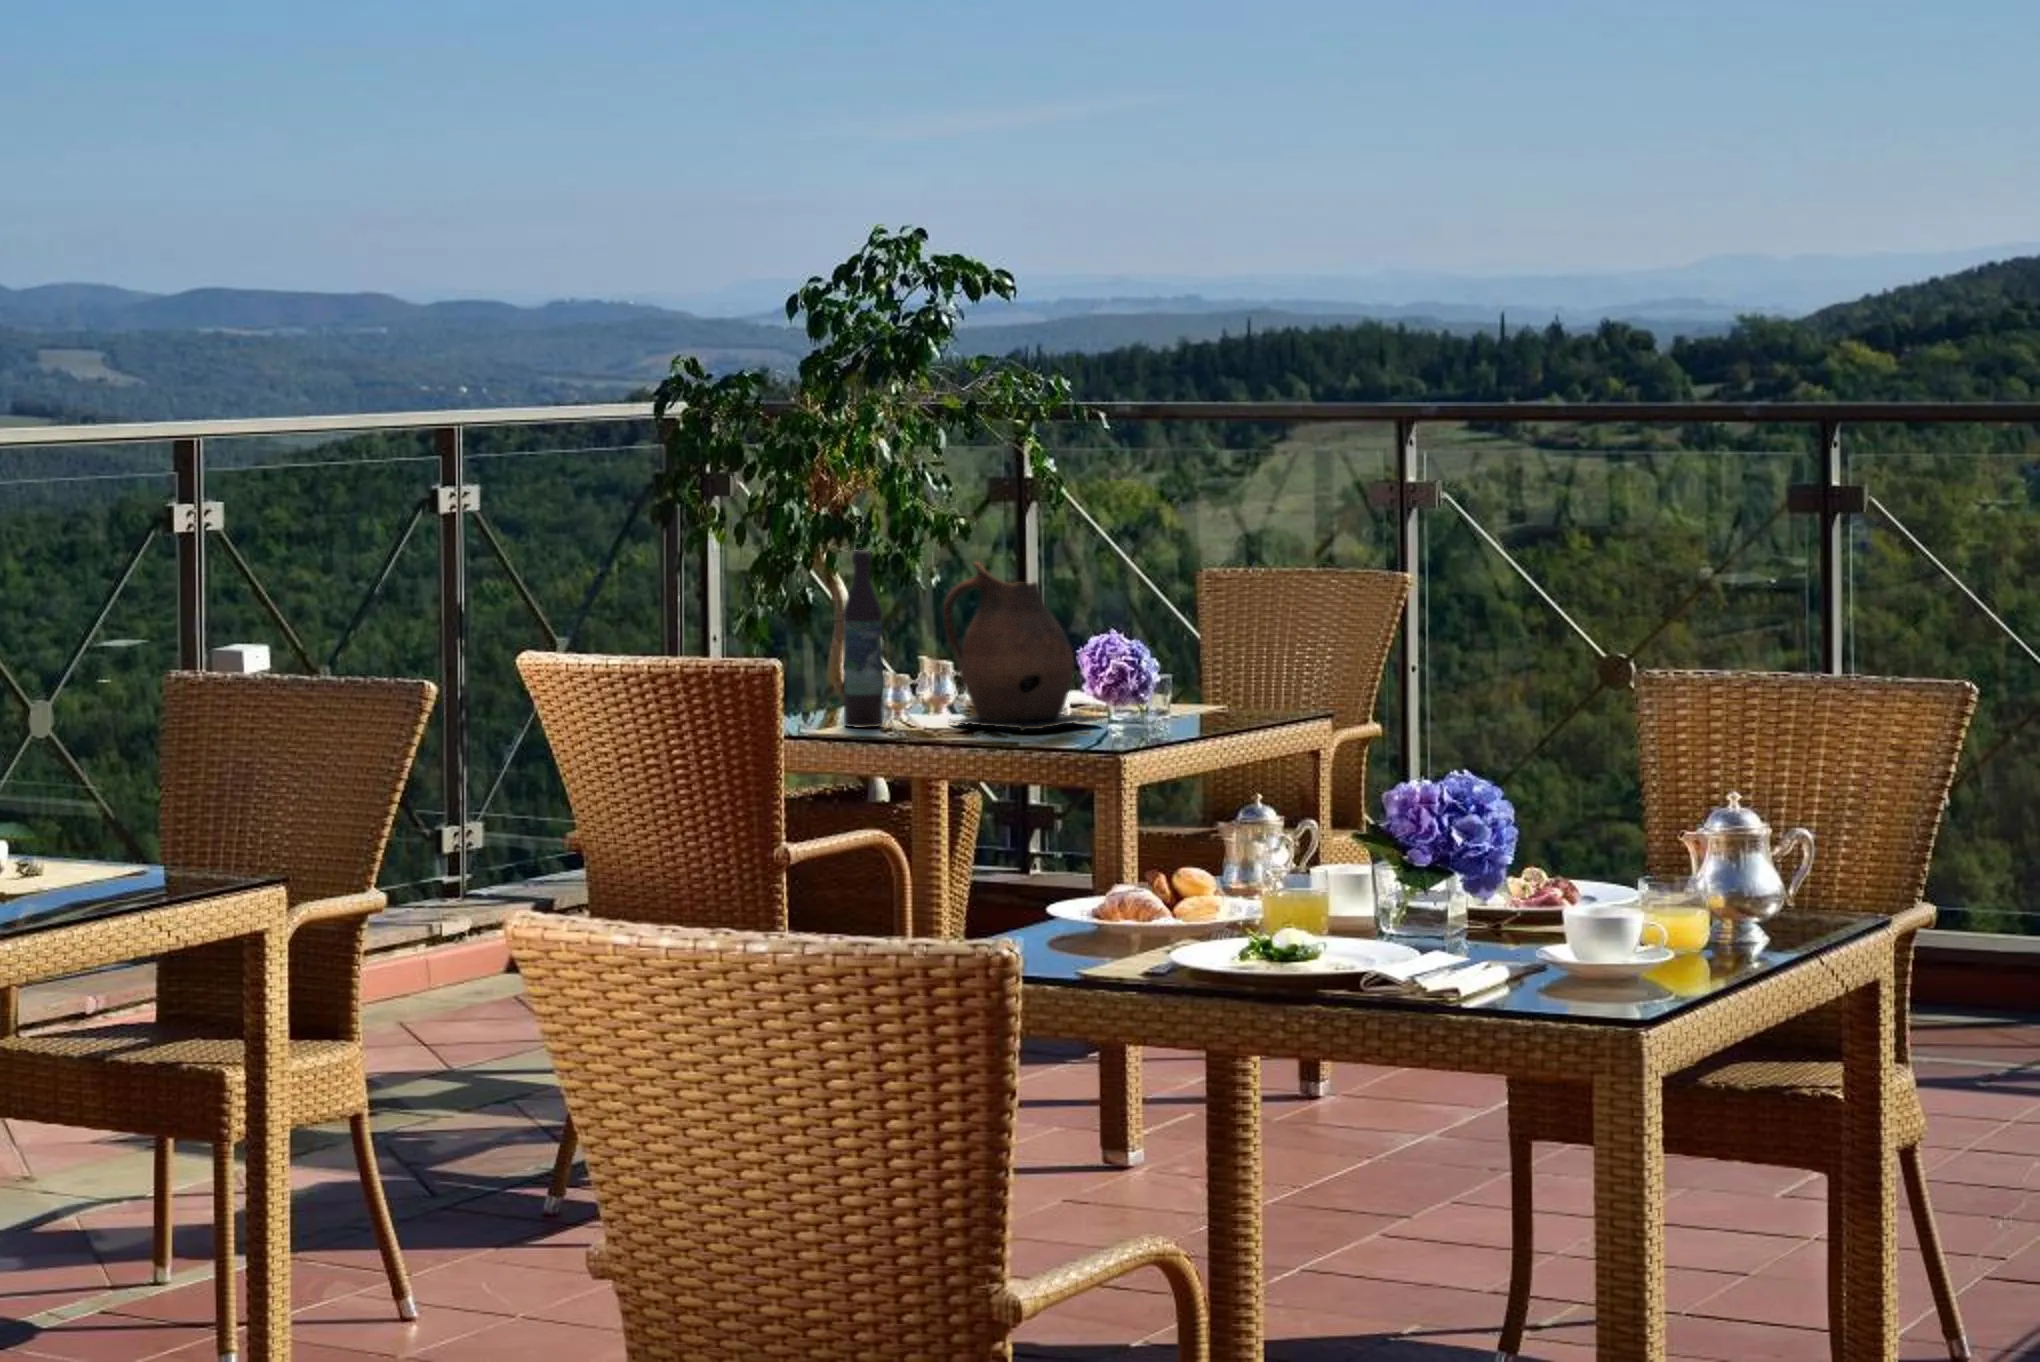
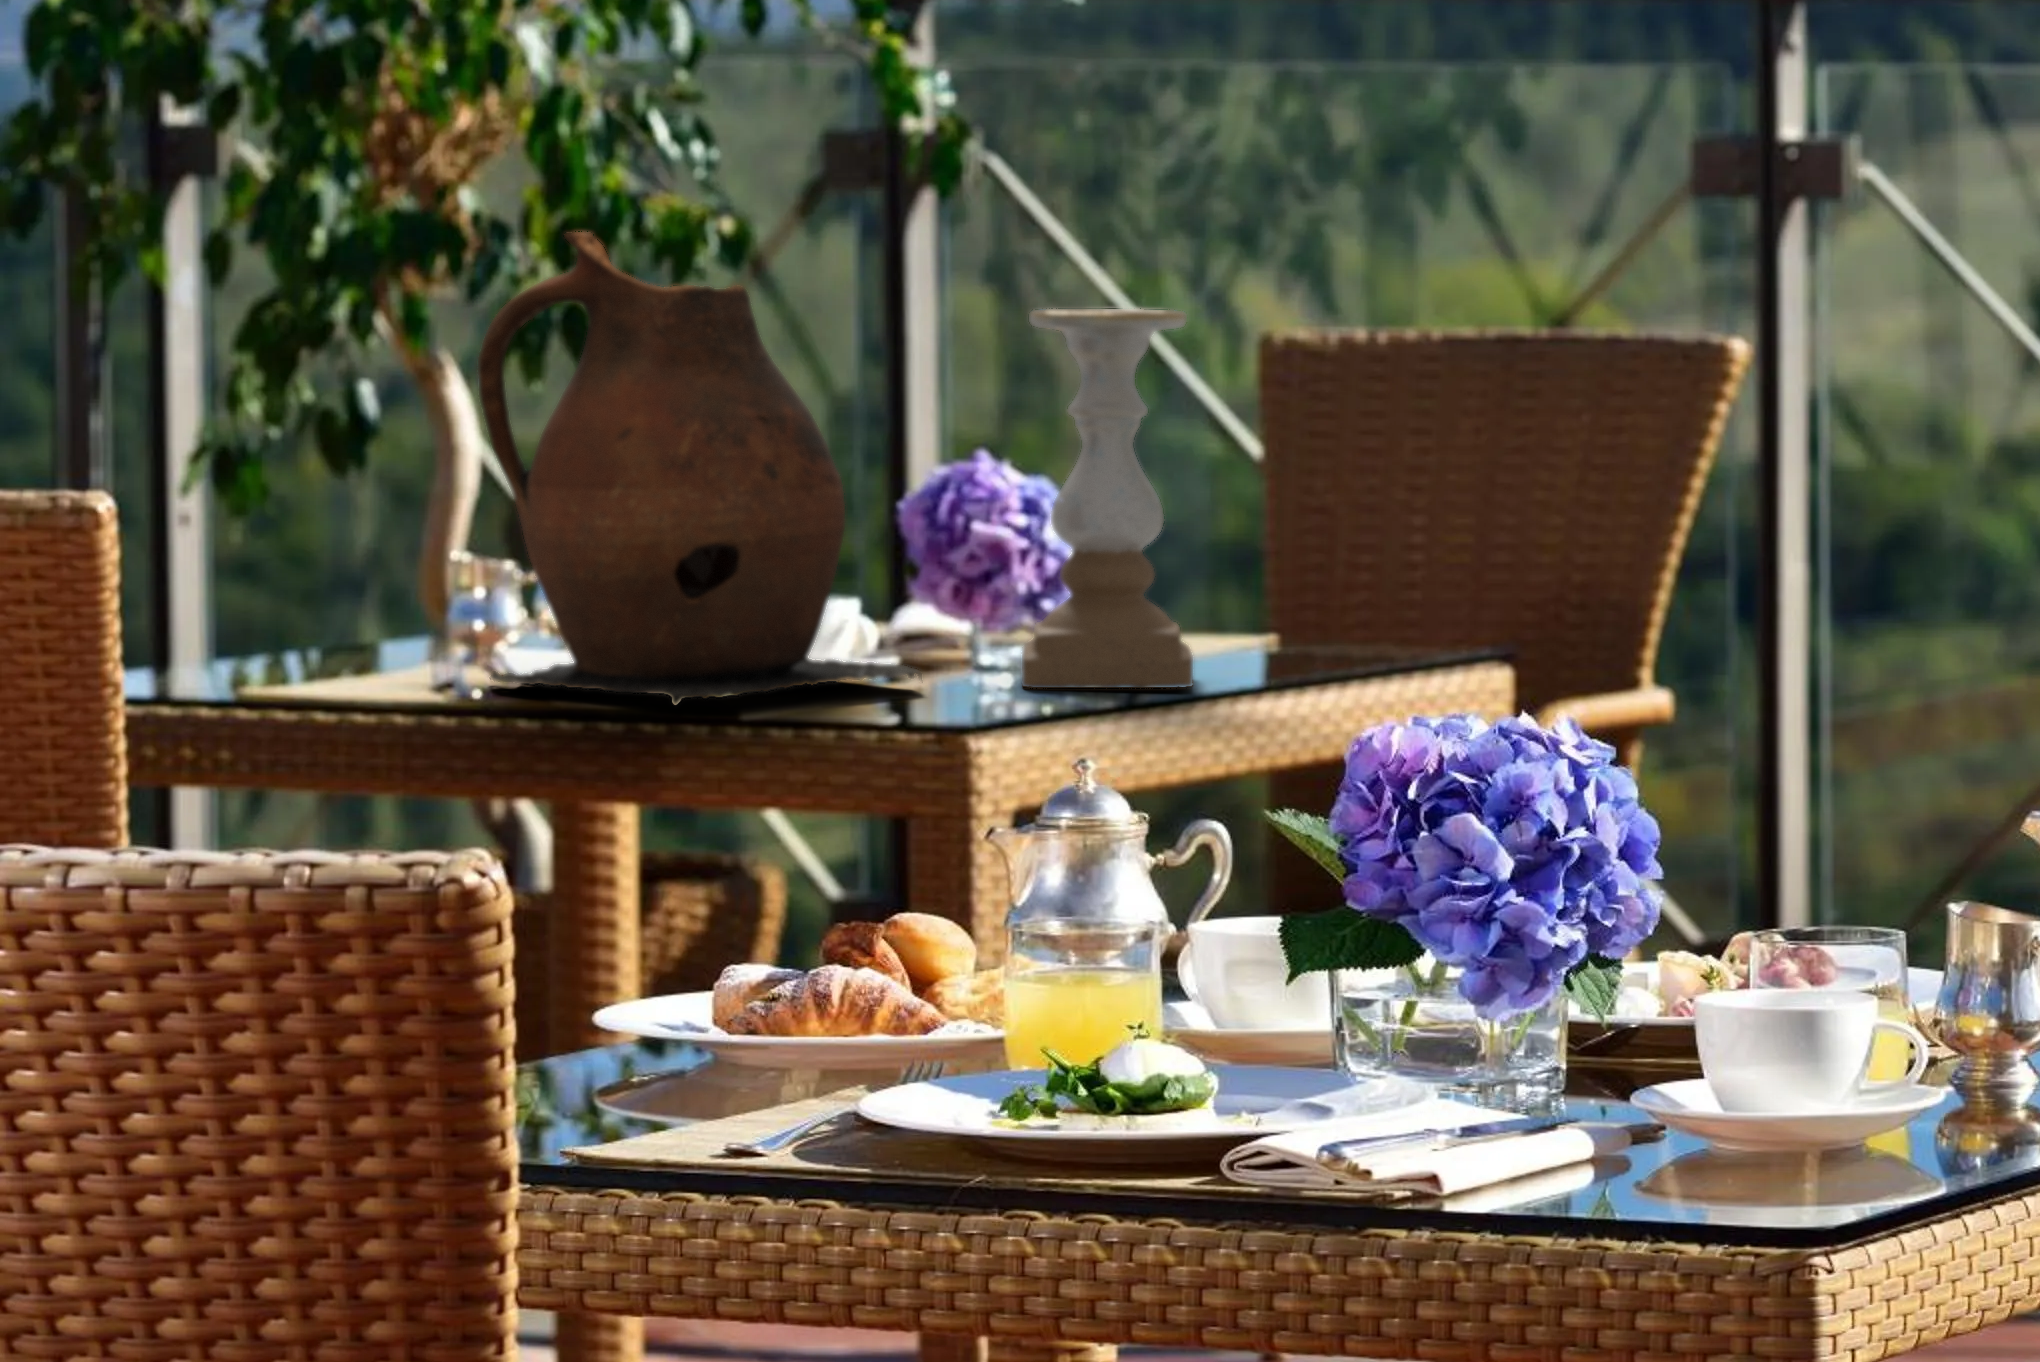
wine bottle: present [843,550,884,728] -> none [167,183,288,692]
candle holder: none [1132,583,1199,725] -> present [1022,309,1193,688]

